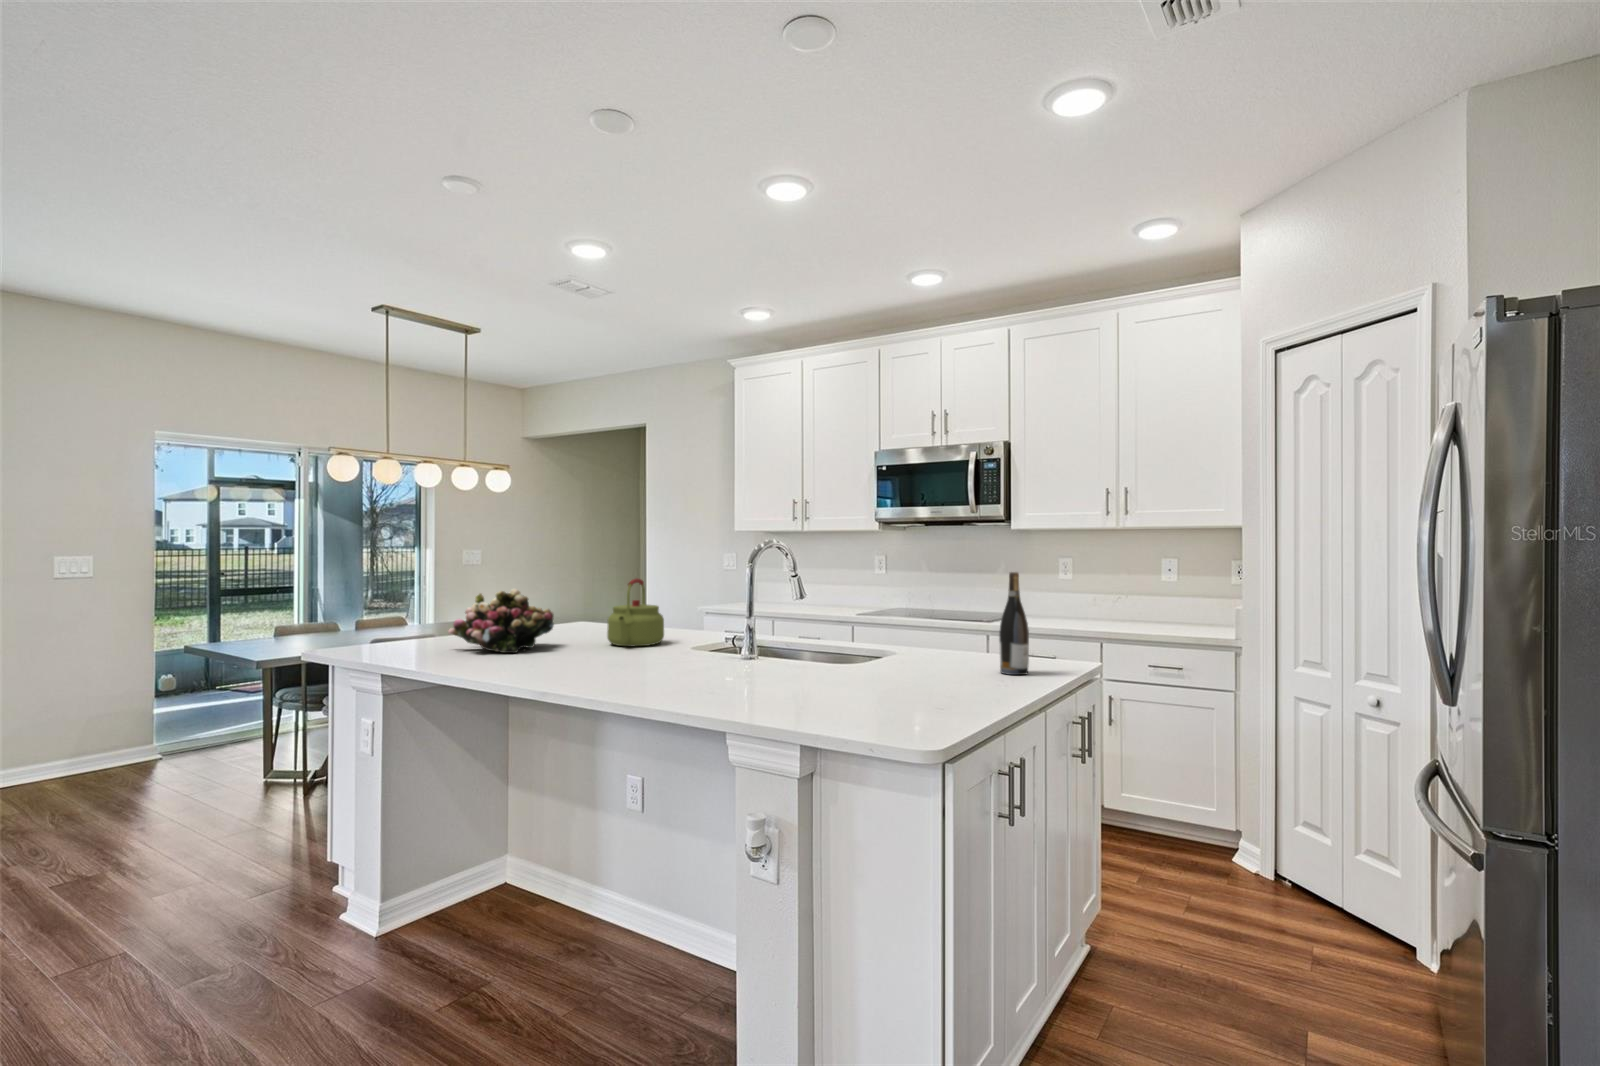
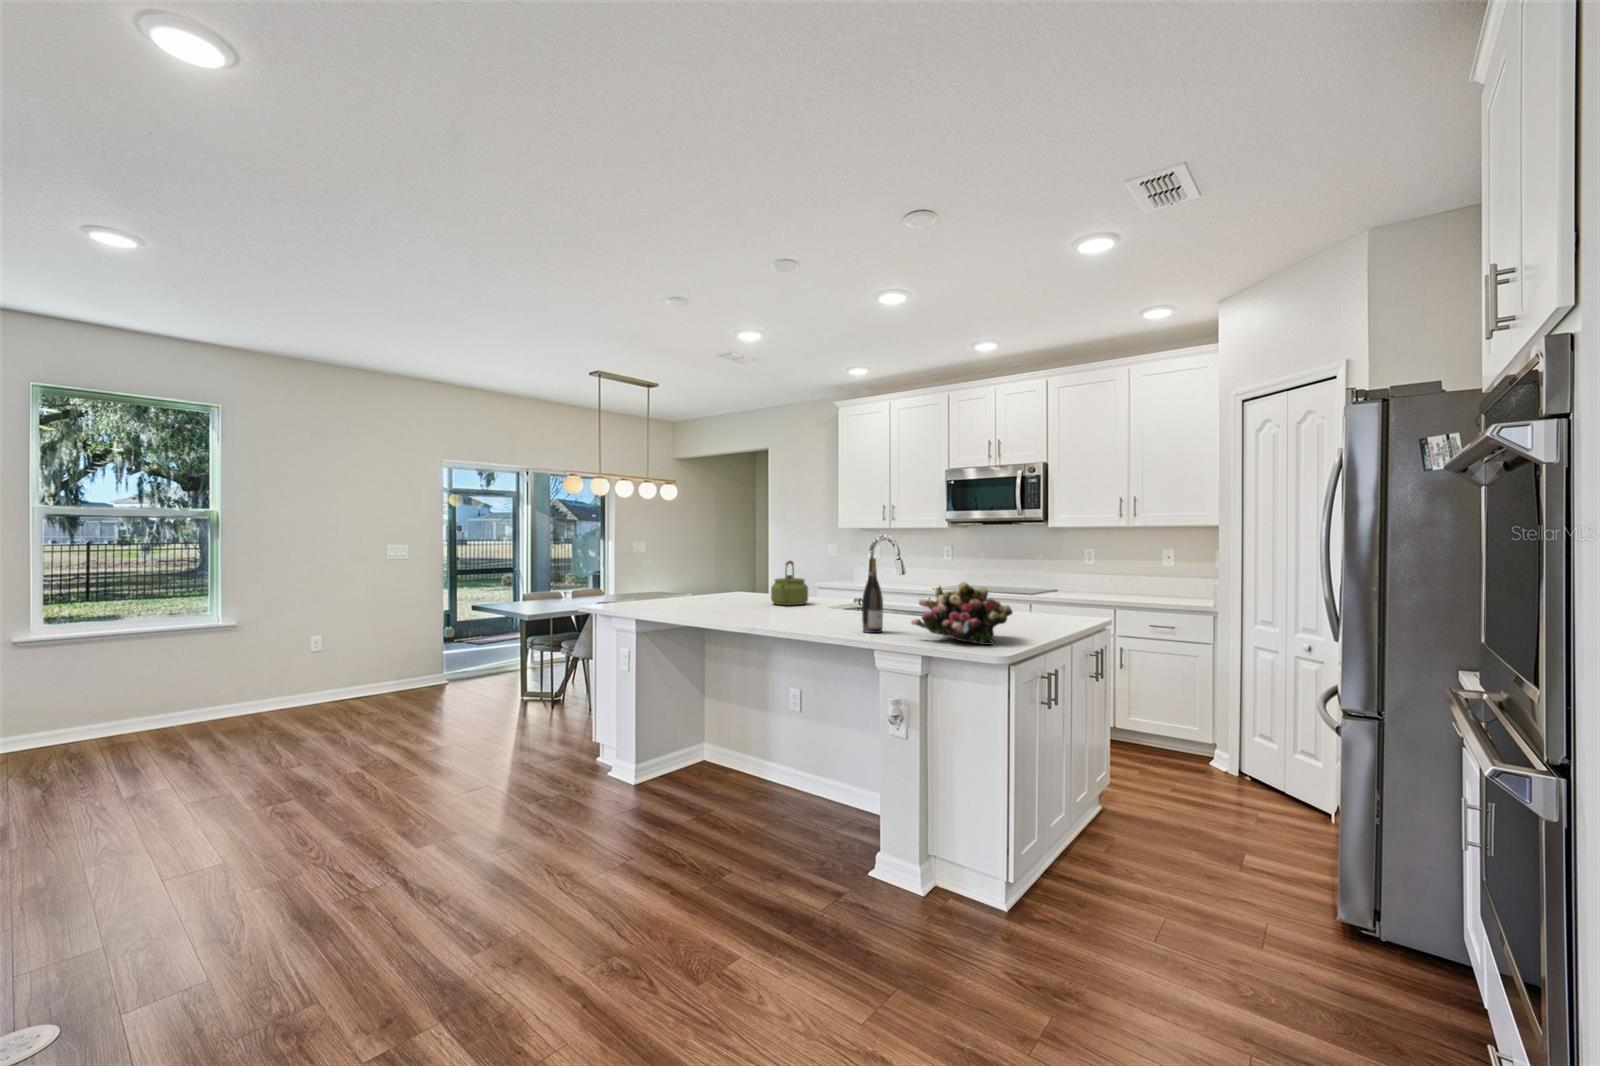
wine bottle: present [999,572,1029,675] -> present [862,558,883,633]
flower arrangement: present [448,589,554,653] -> present [912,581,1012,645]

